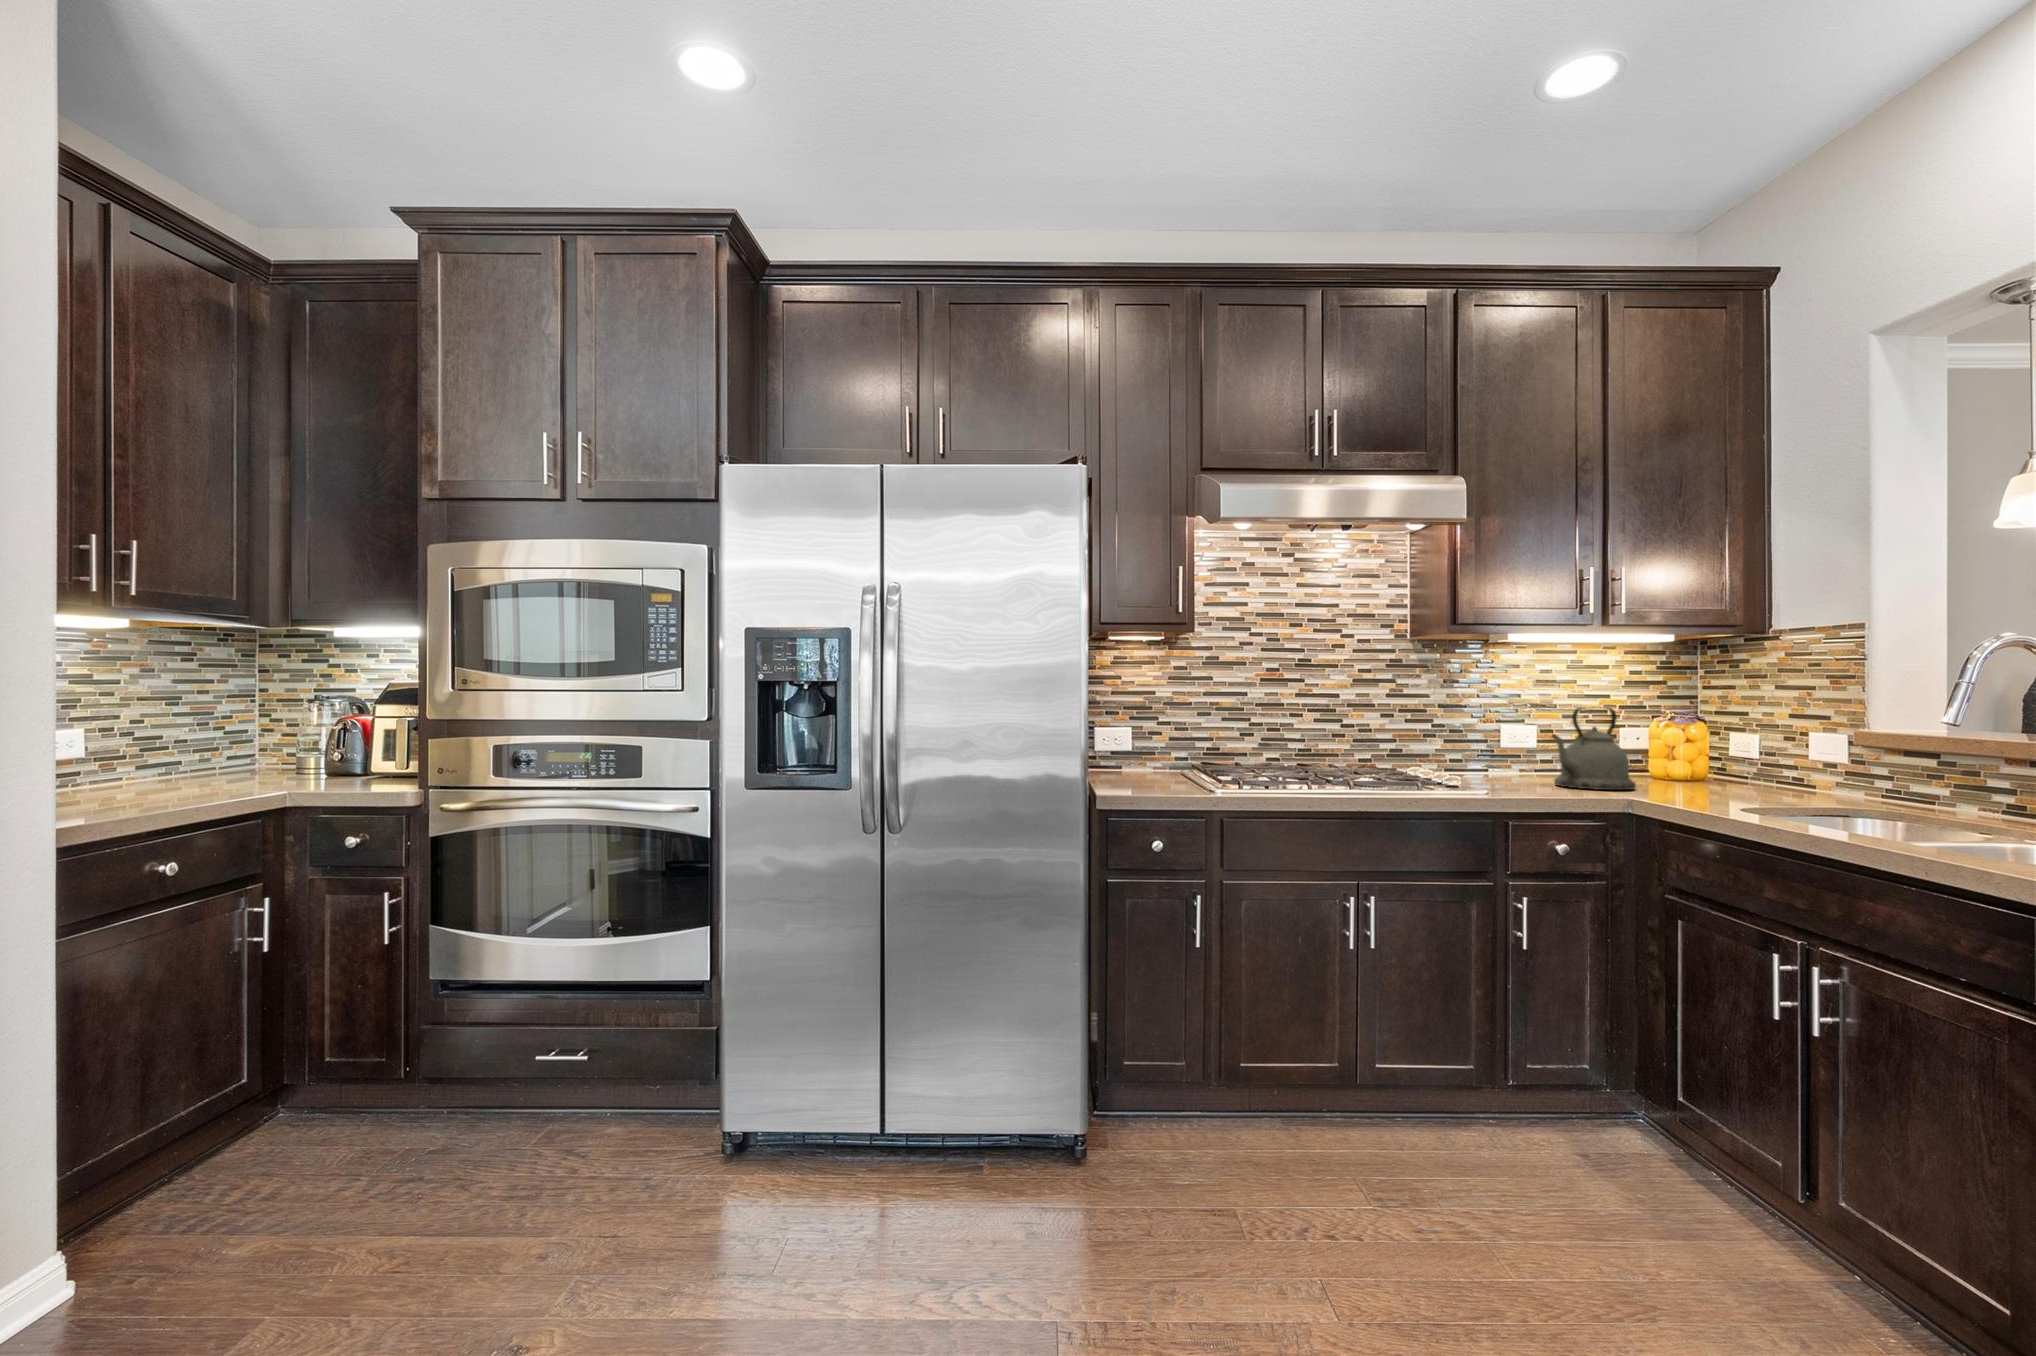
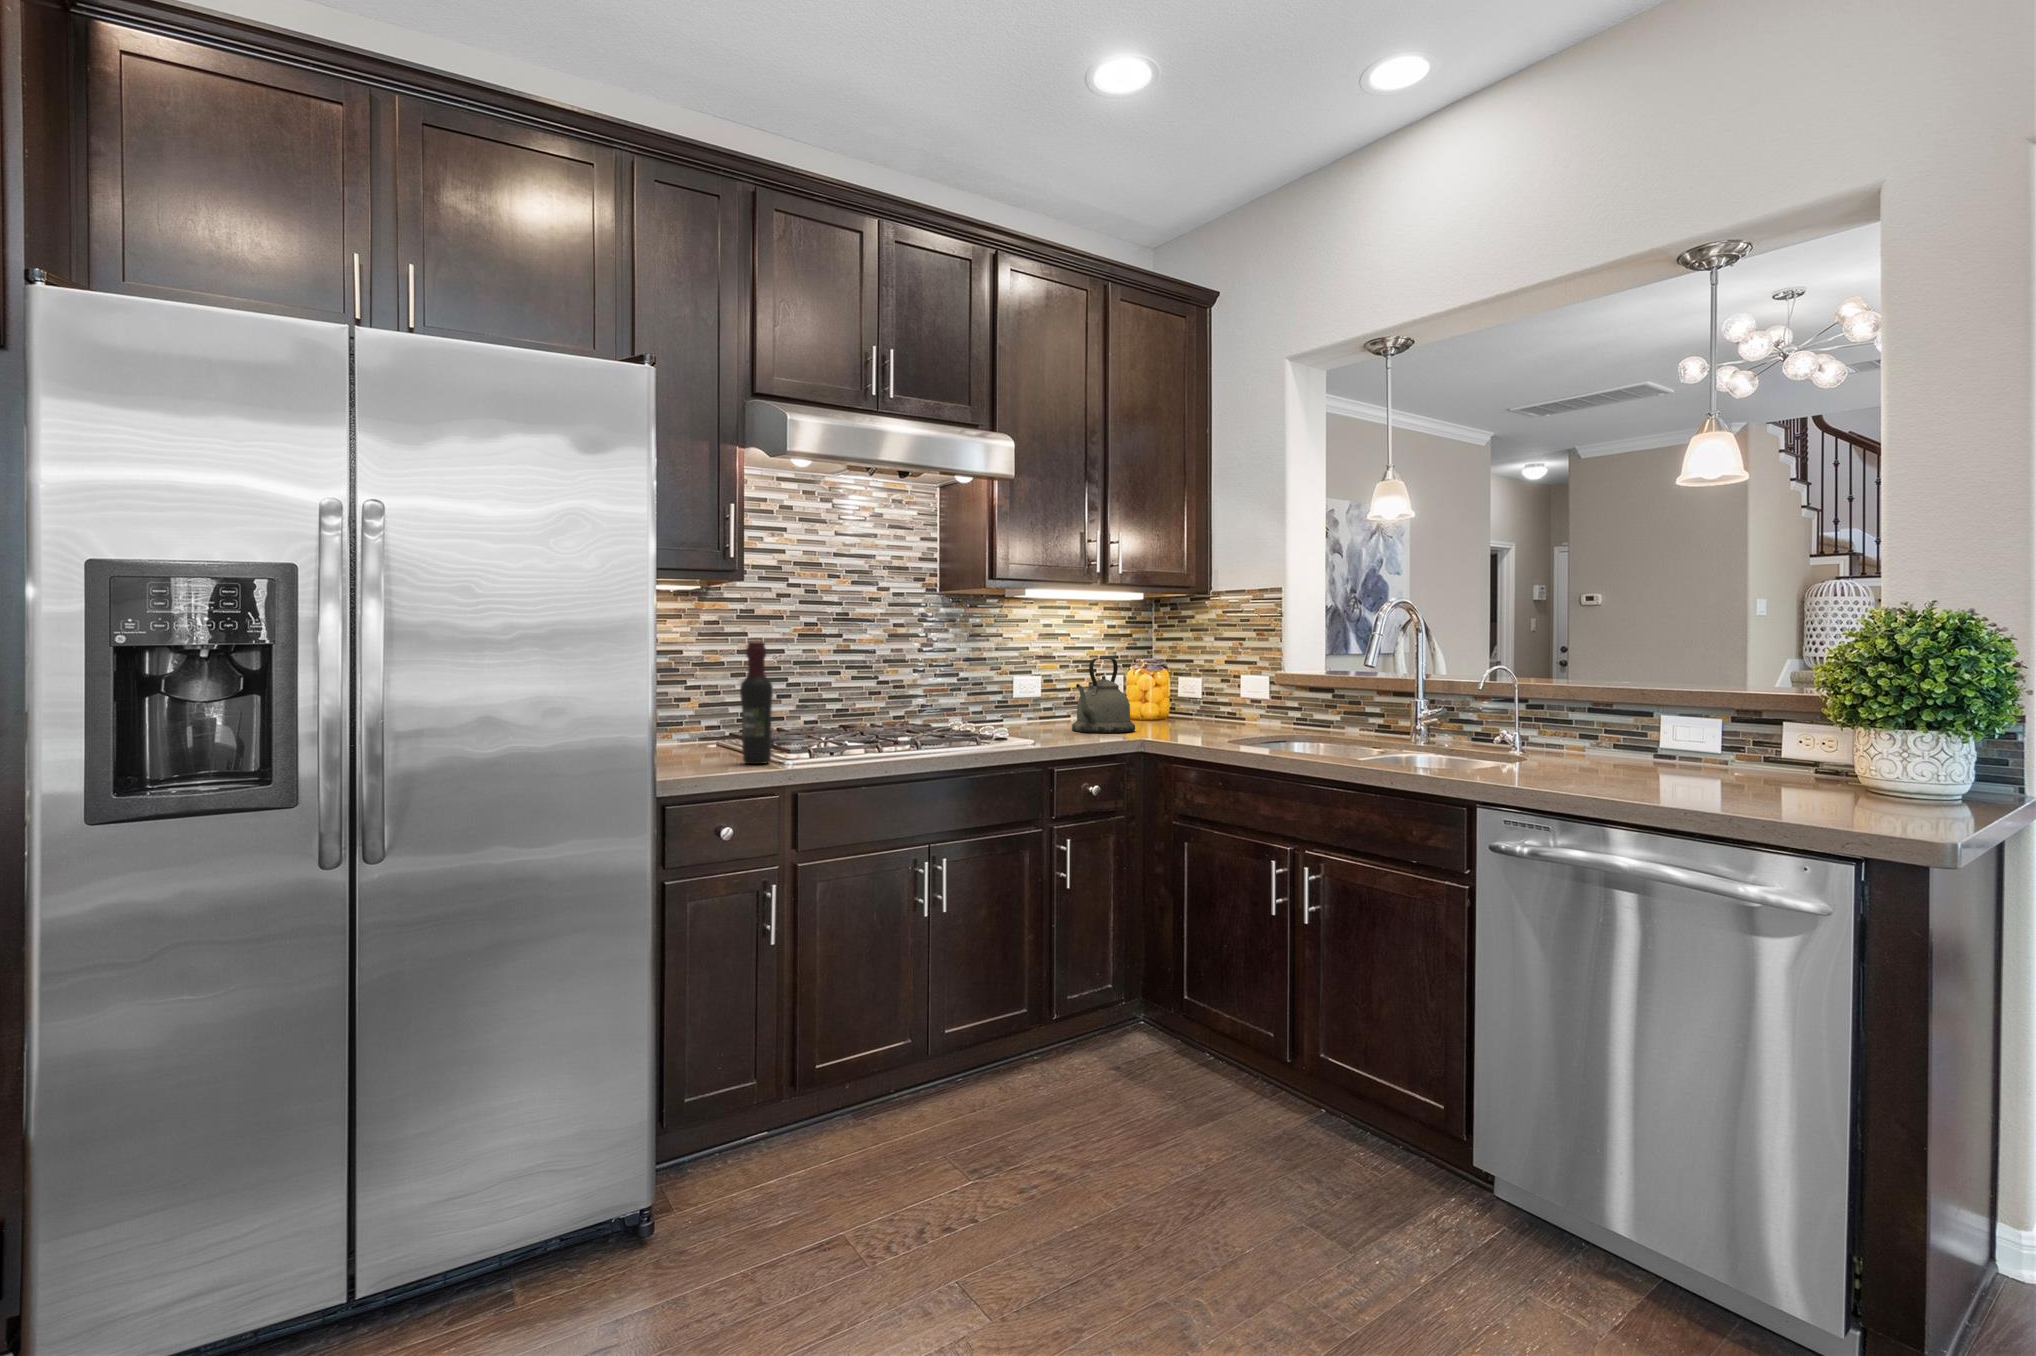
wine bottle: none [1167,685,1195,792] -> present [740,642,773,764]

